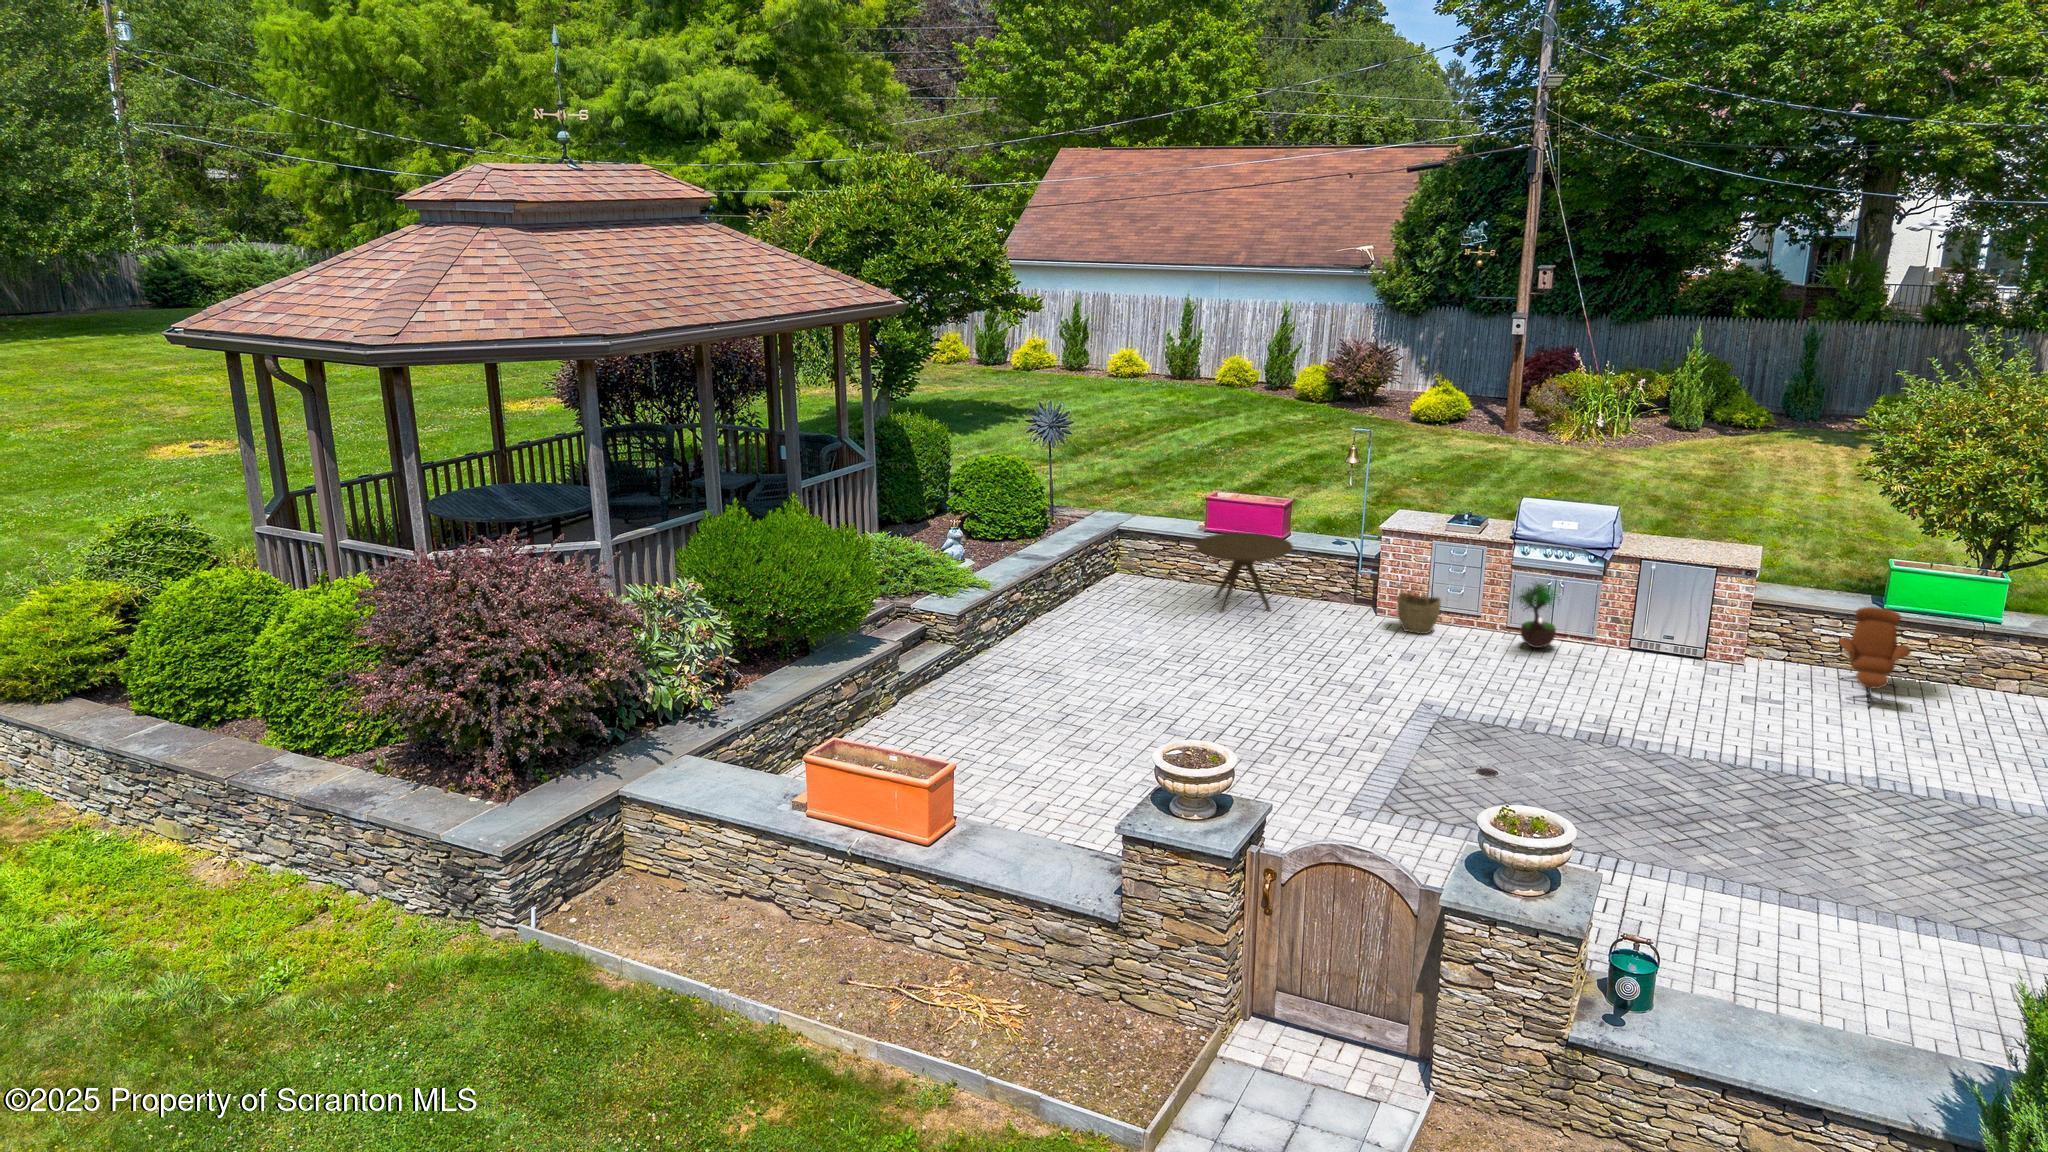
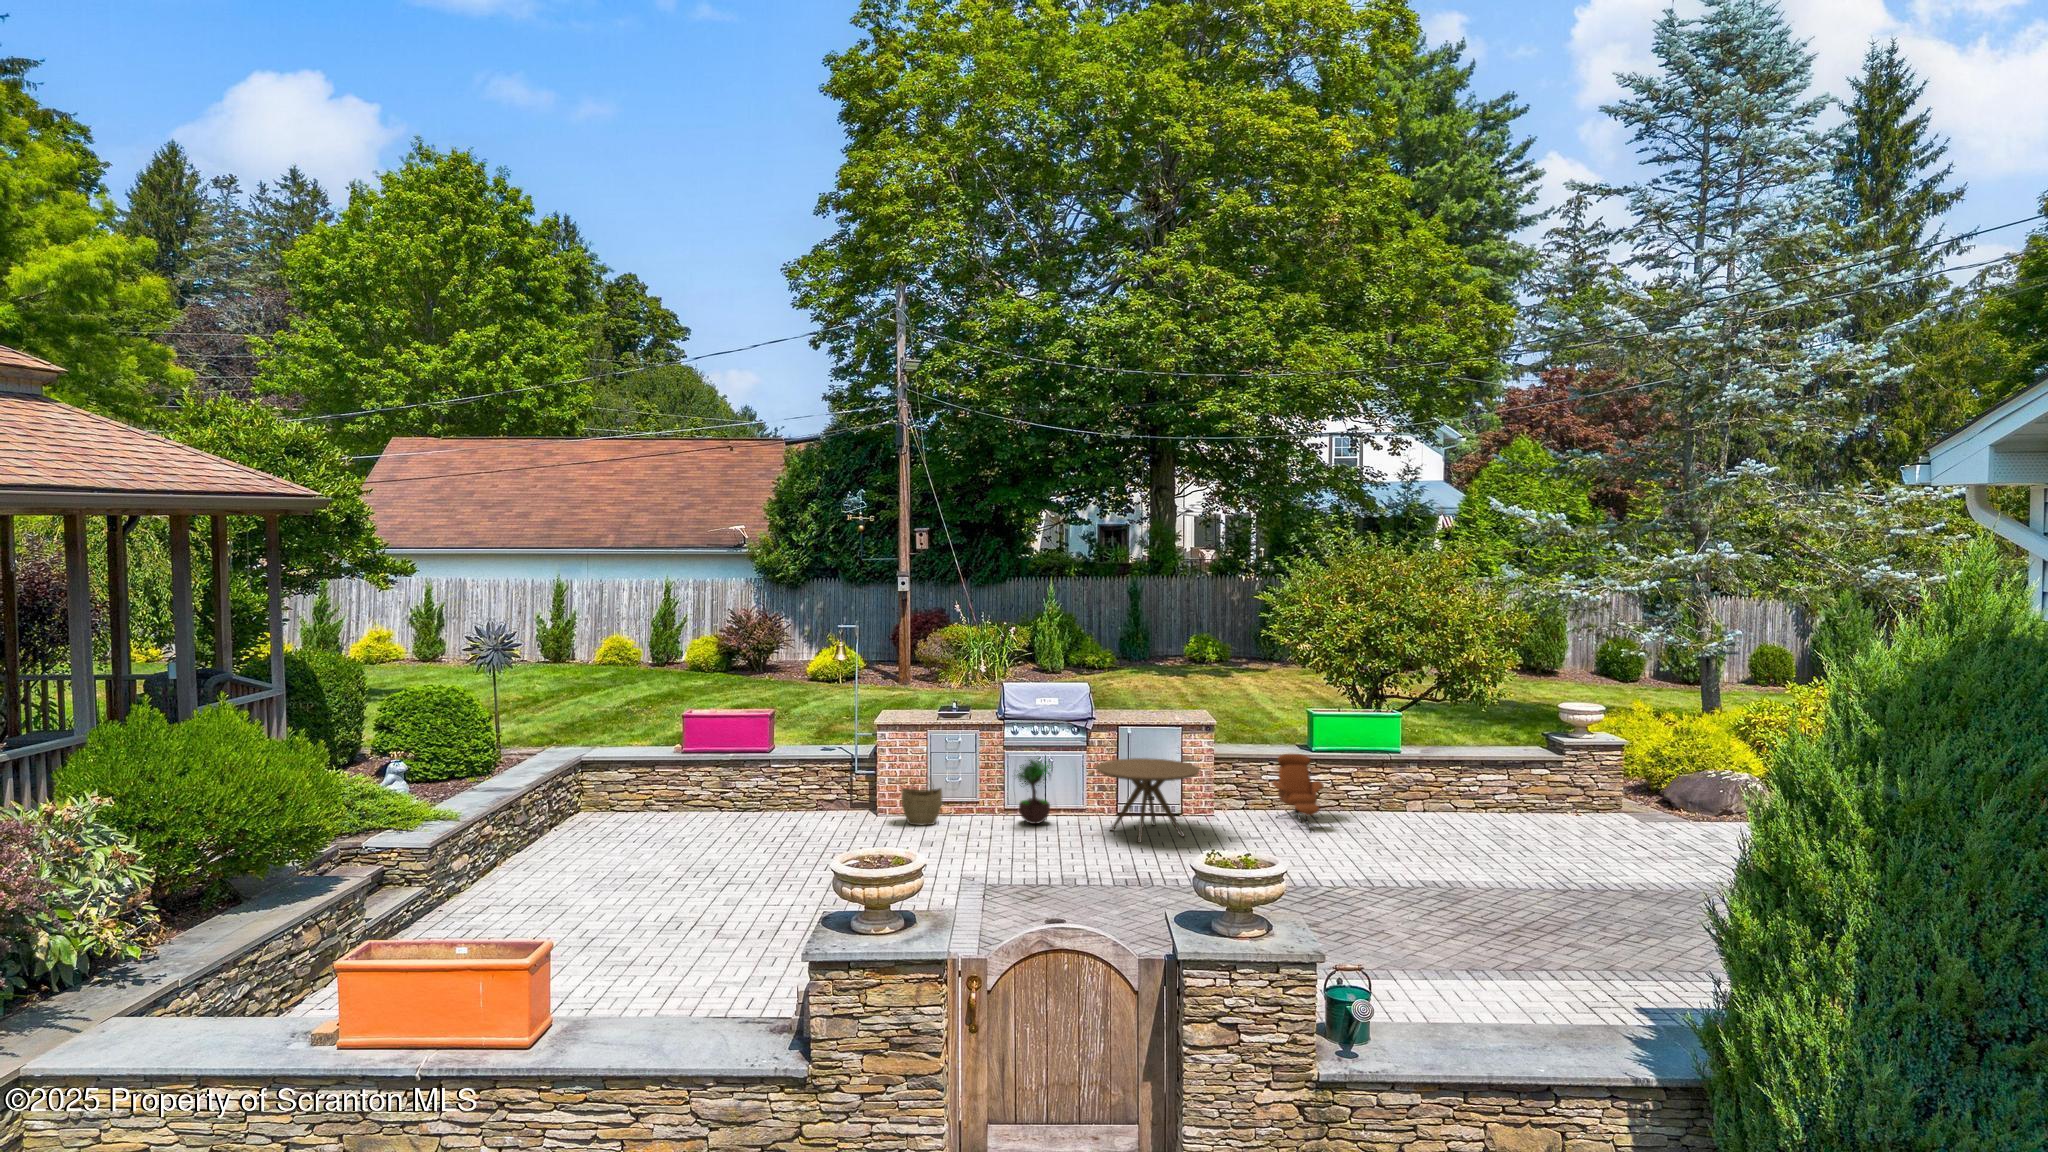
dining table: present [1195,532,1293,612] -> present [1096,758,1200,843]

